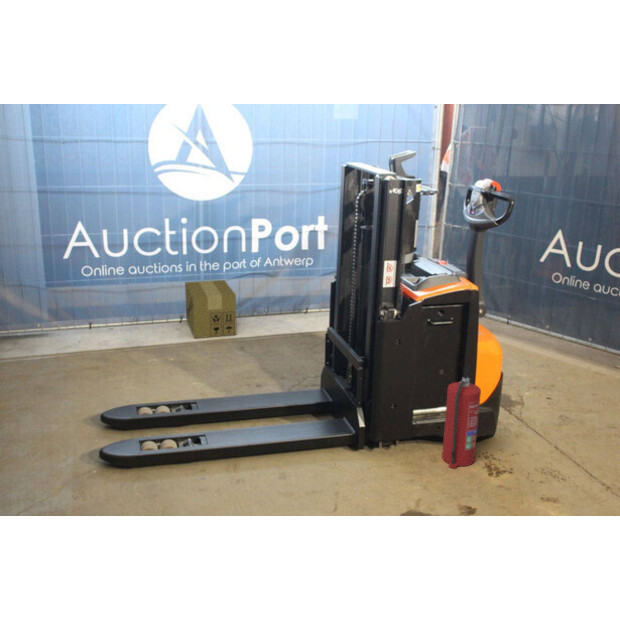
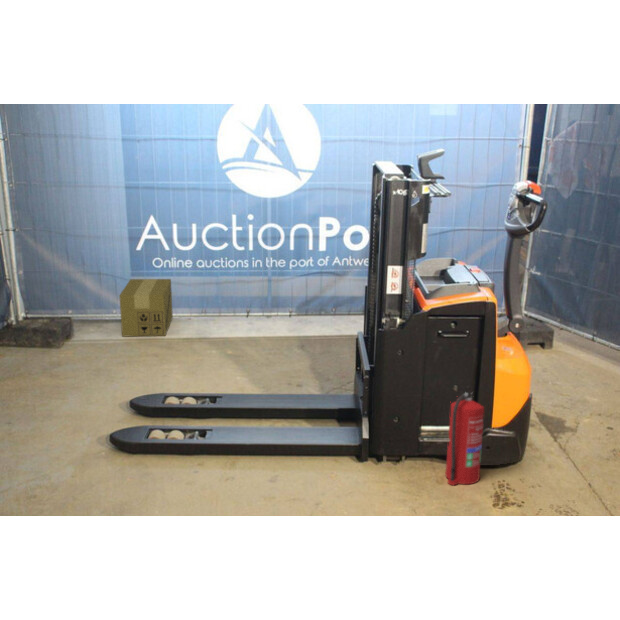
cardboard box: present [185,280,236,338] -> present [119,279,173,337]

